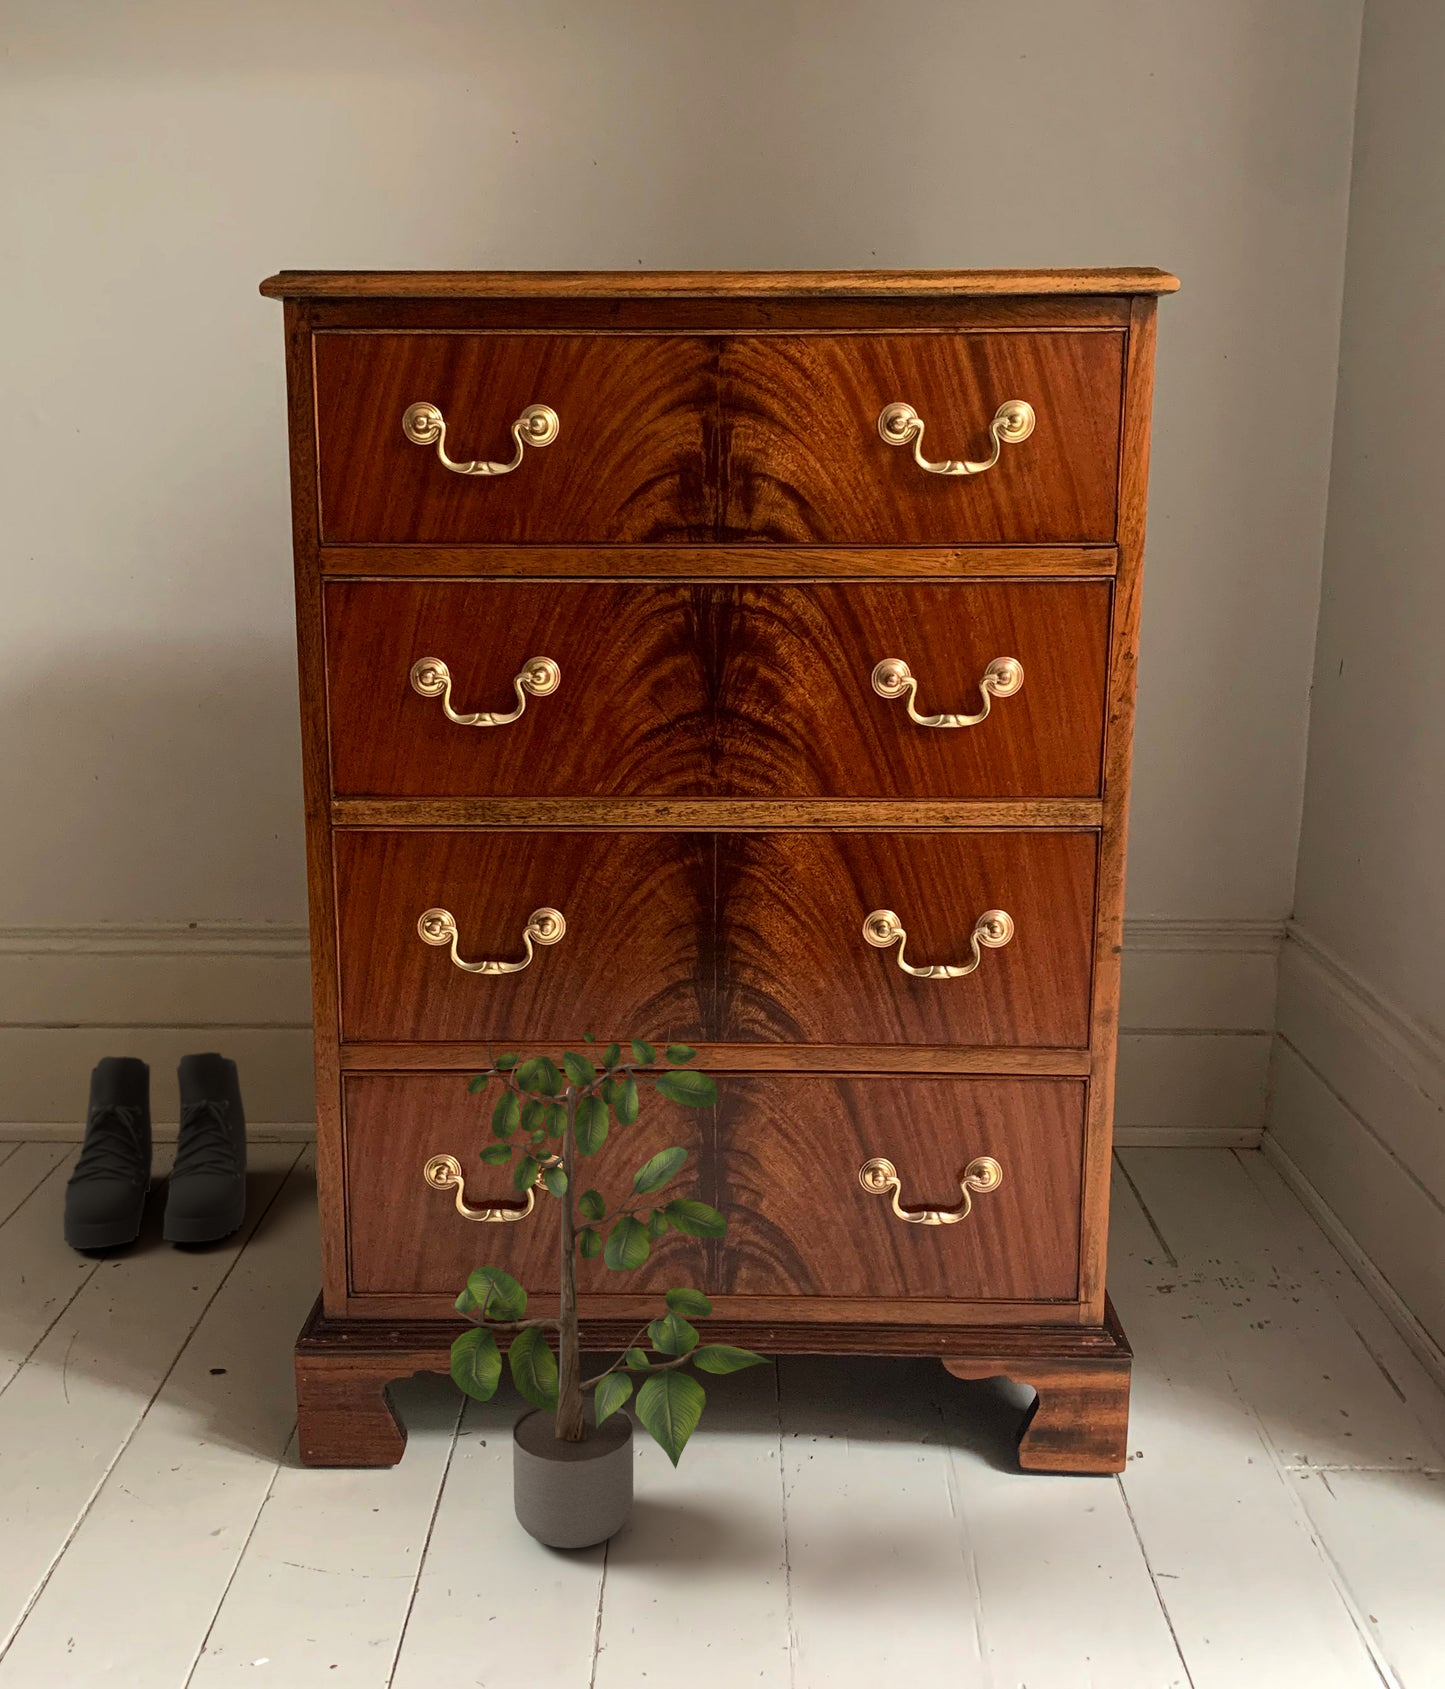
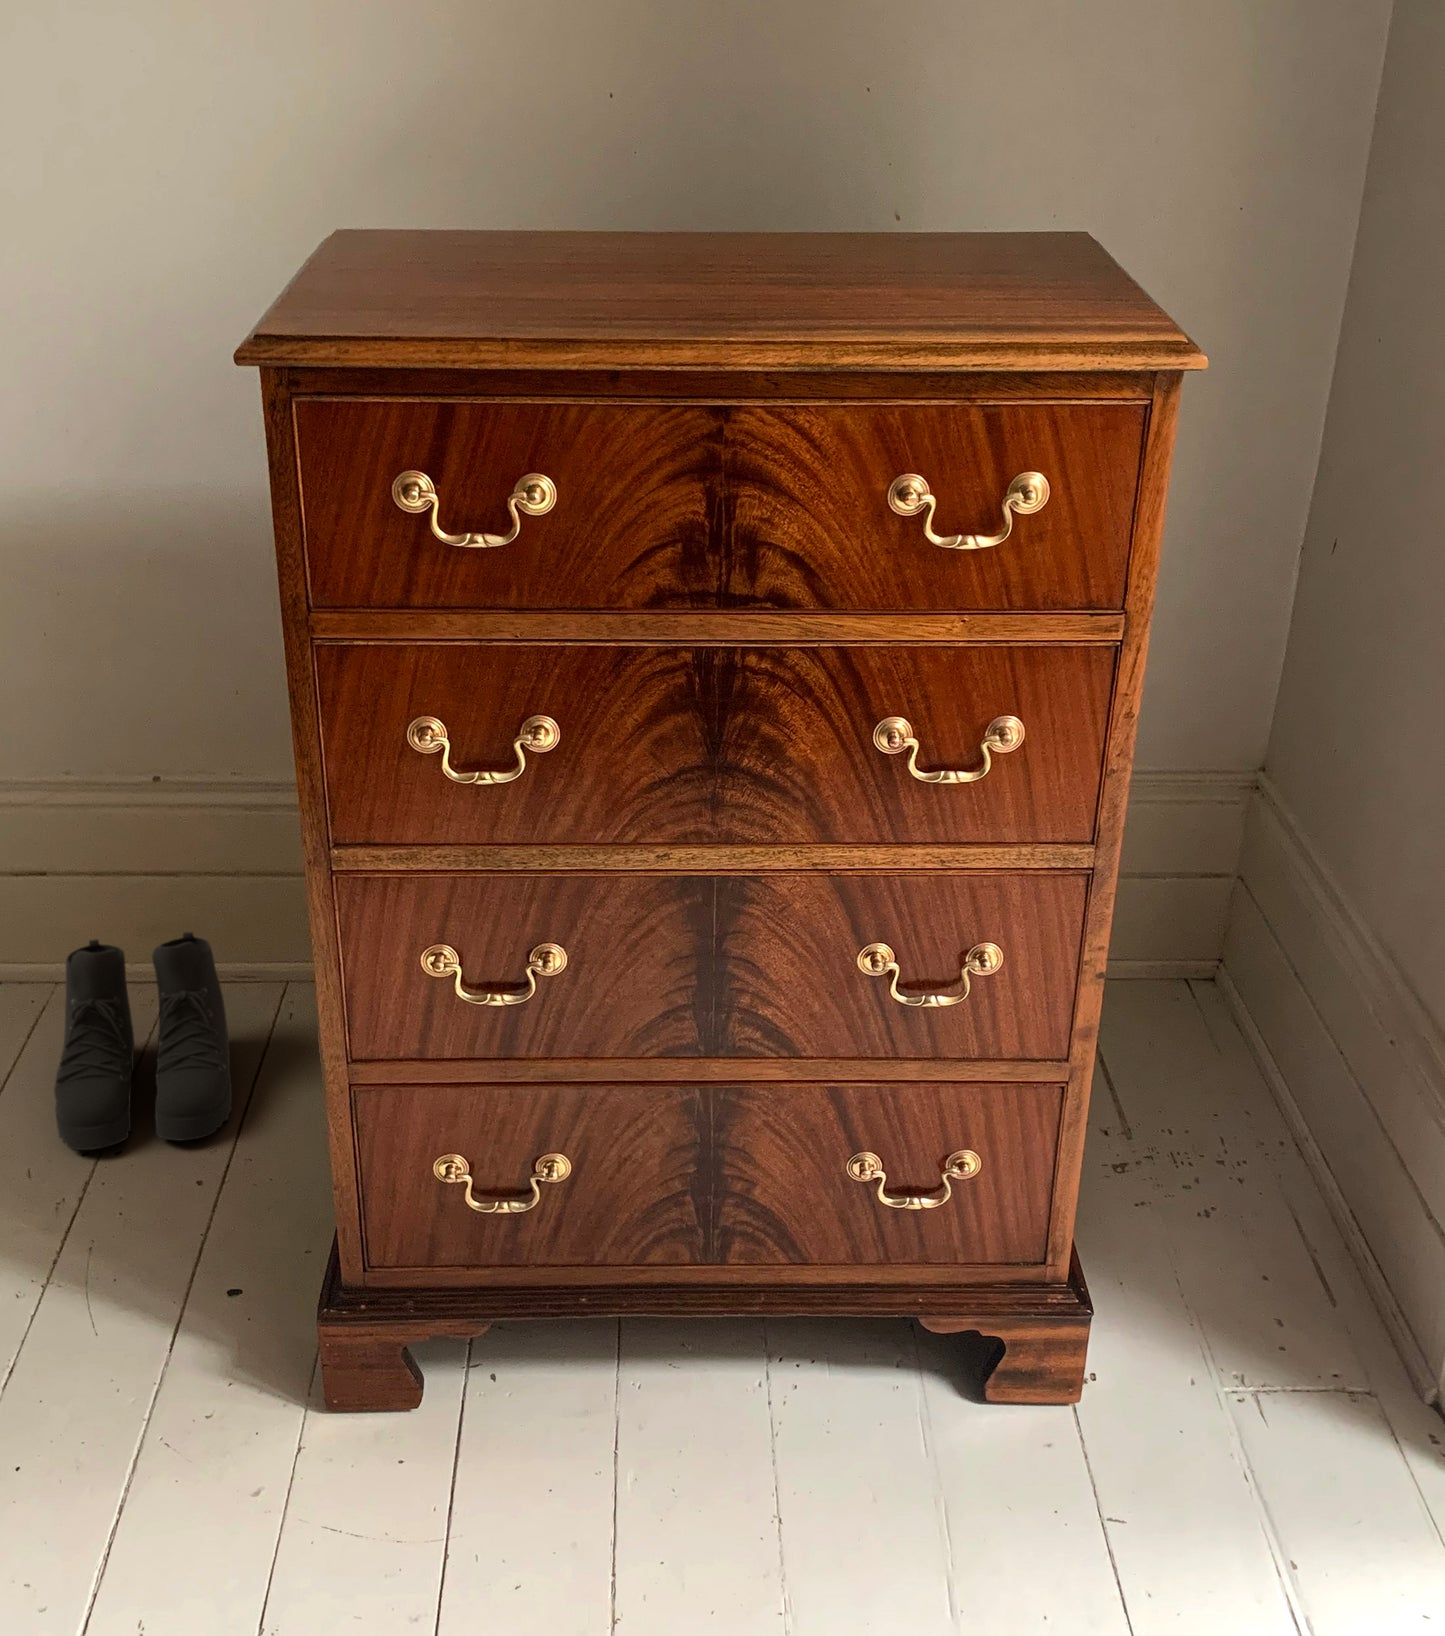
potted plant: present [450,1028,773,1548] -> none [470,1078,771,1506]

